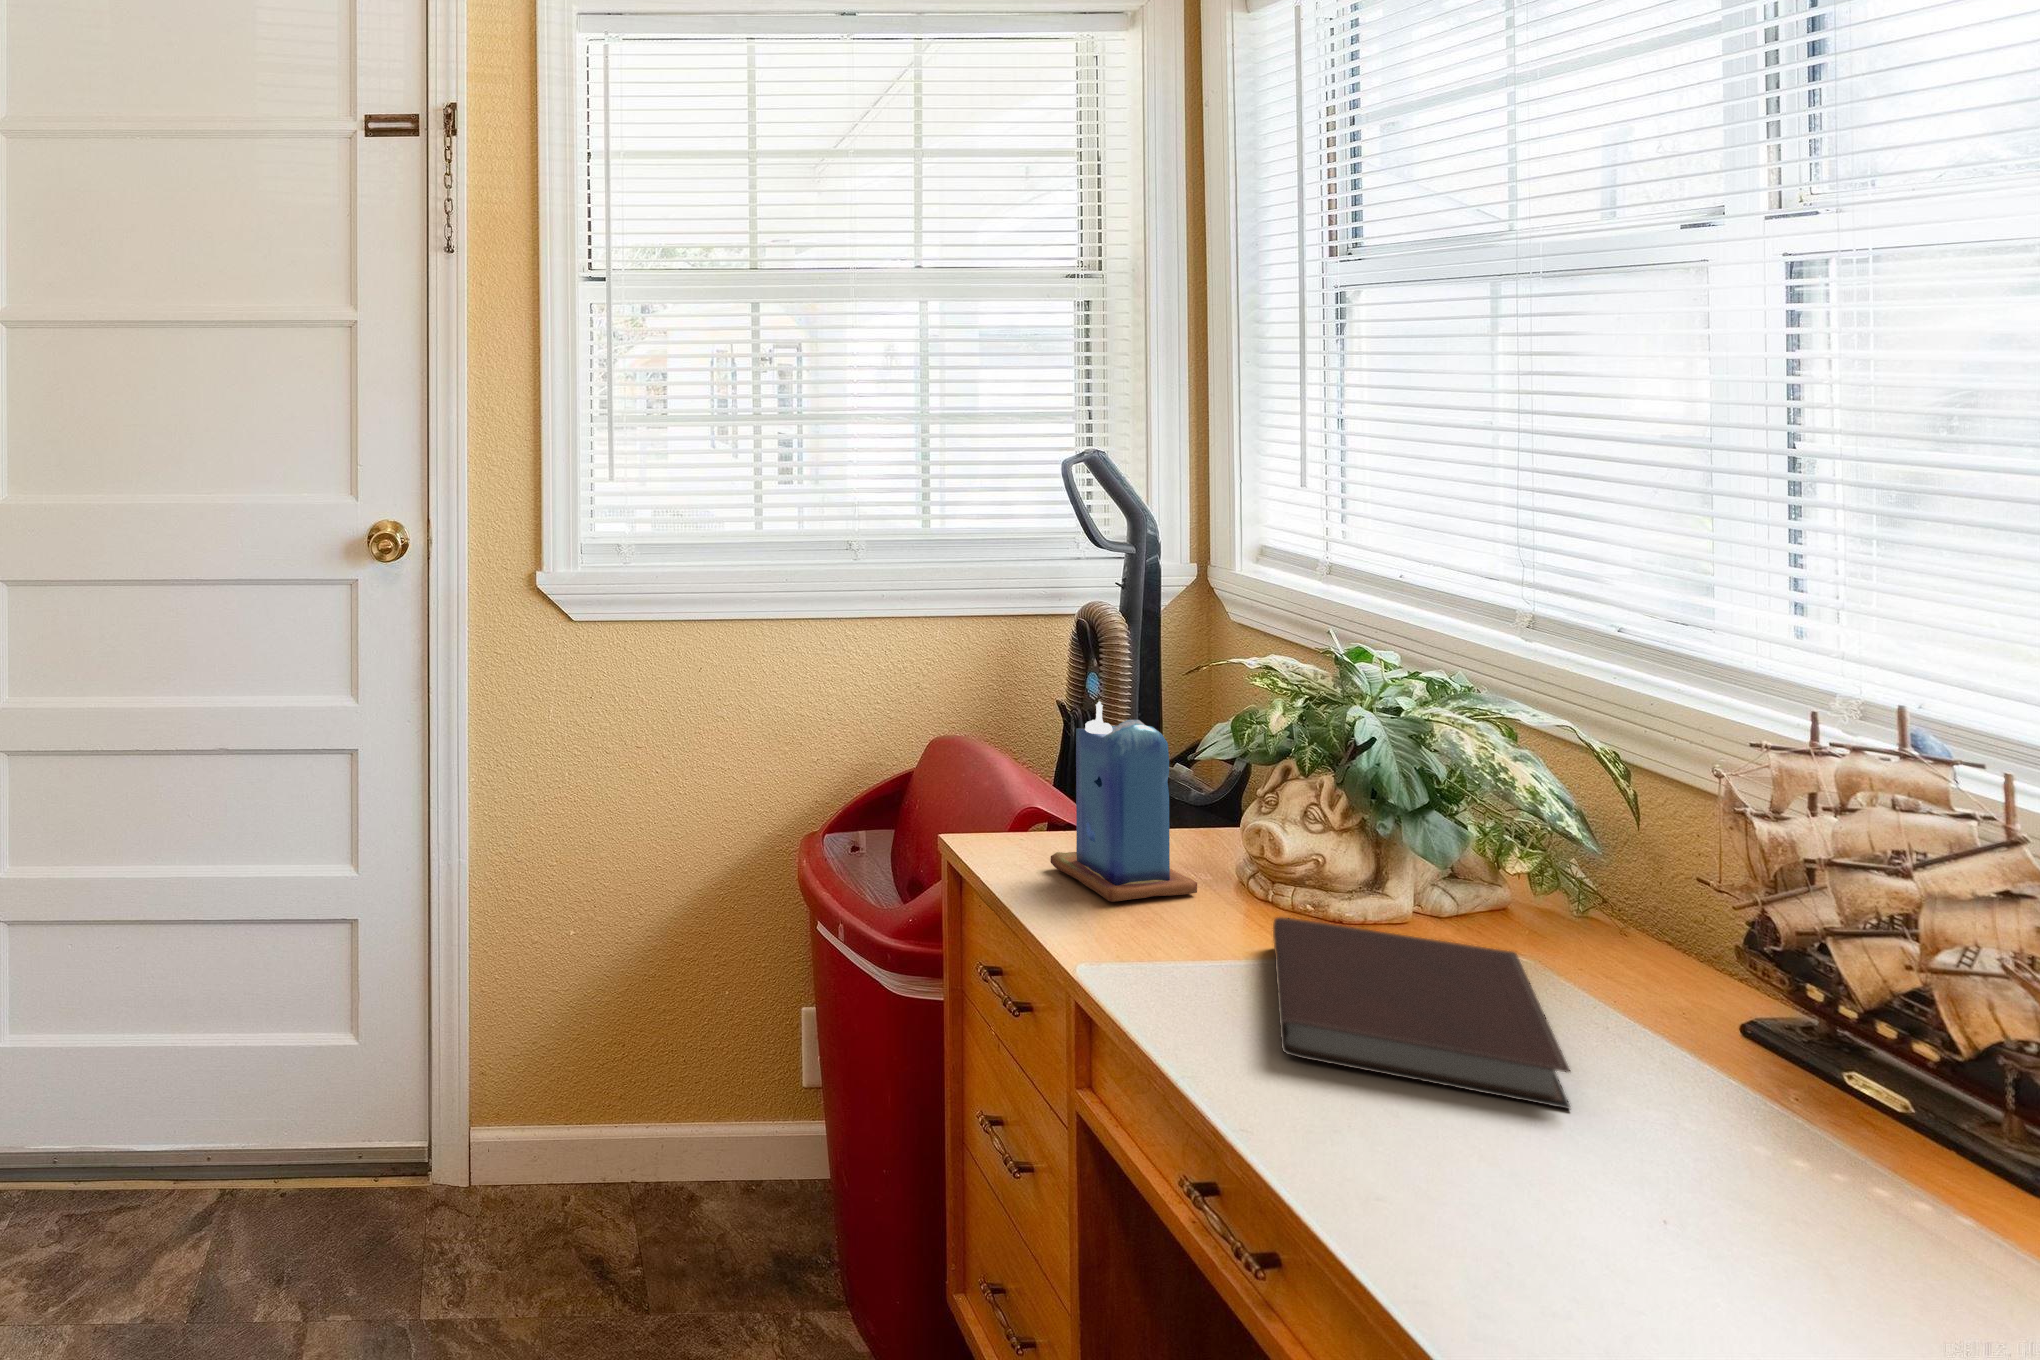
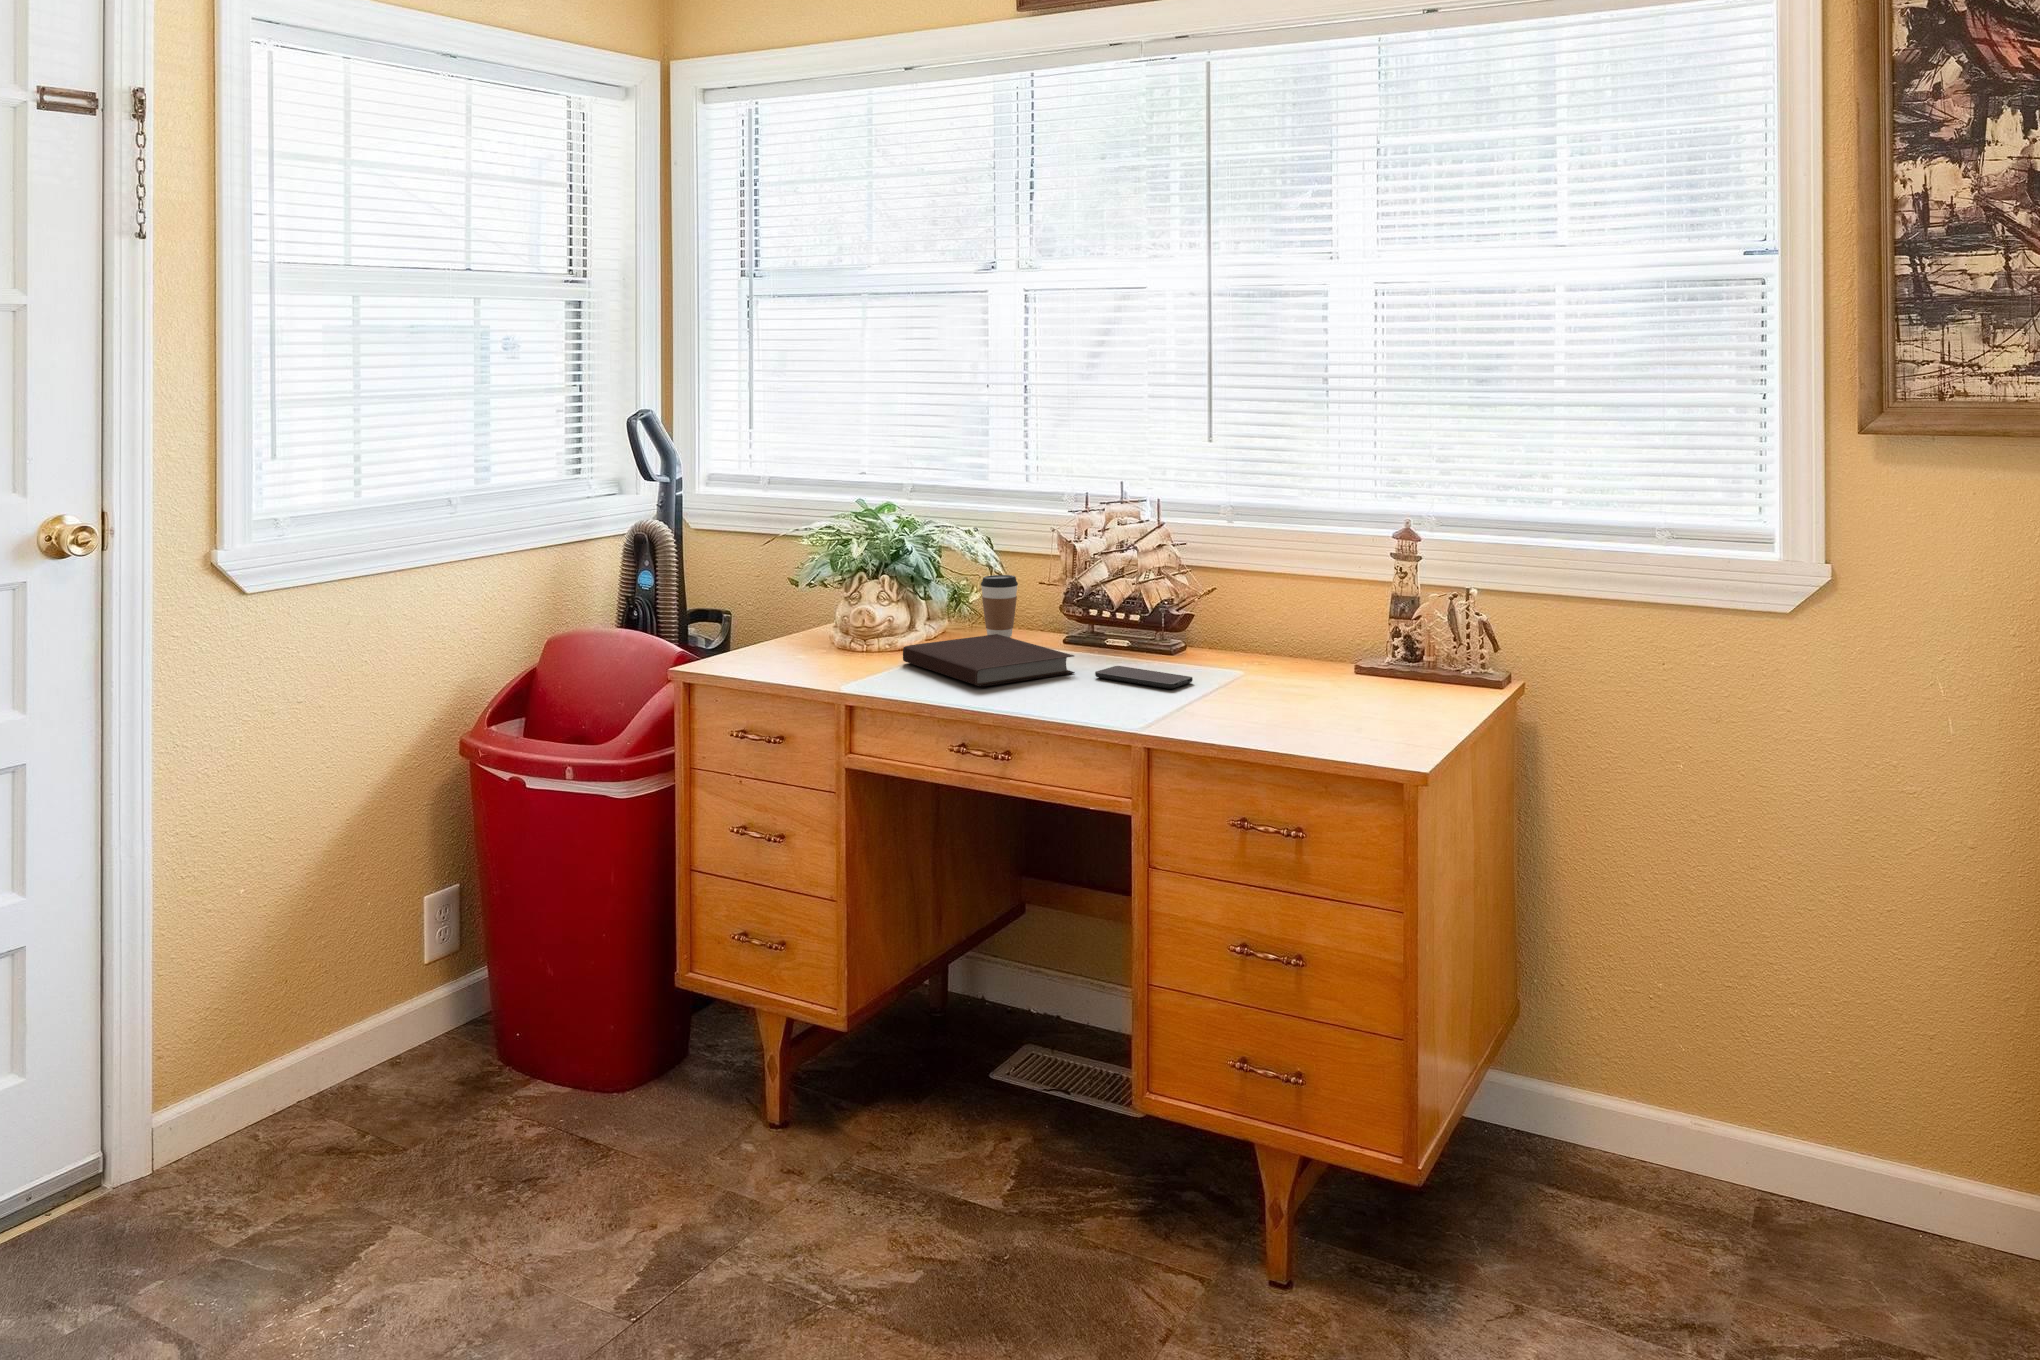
candle: present [1050,701,1197,902] -> none [756,553,838,668]
coffee cup: none [1530,828,1621,965] -> present [981,575,1018,637]
smartphone: none [1597,1130,1852,1280] -> present [1095,666,1193,689]

